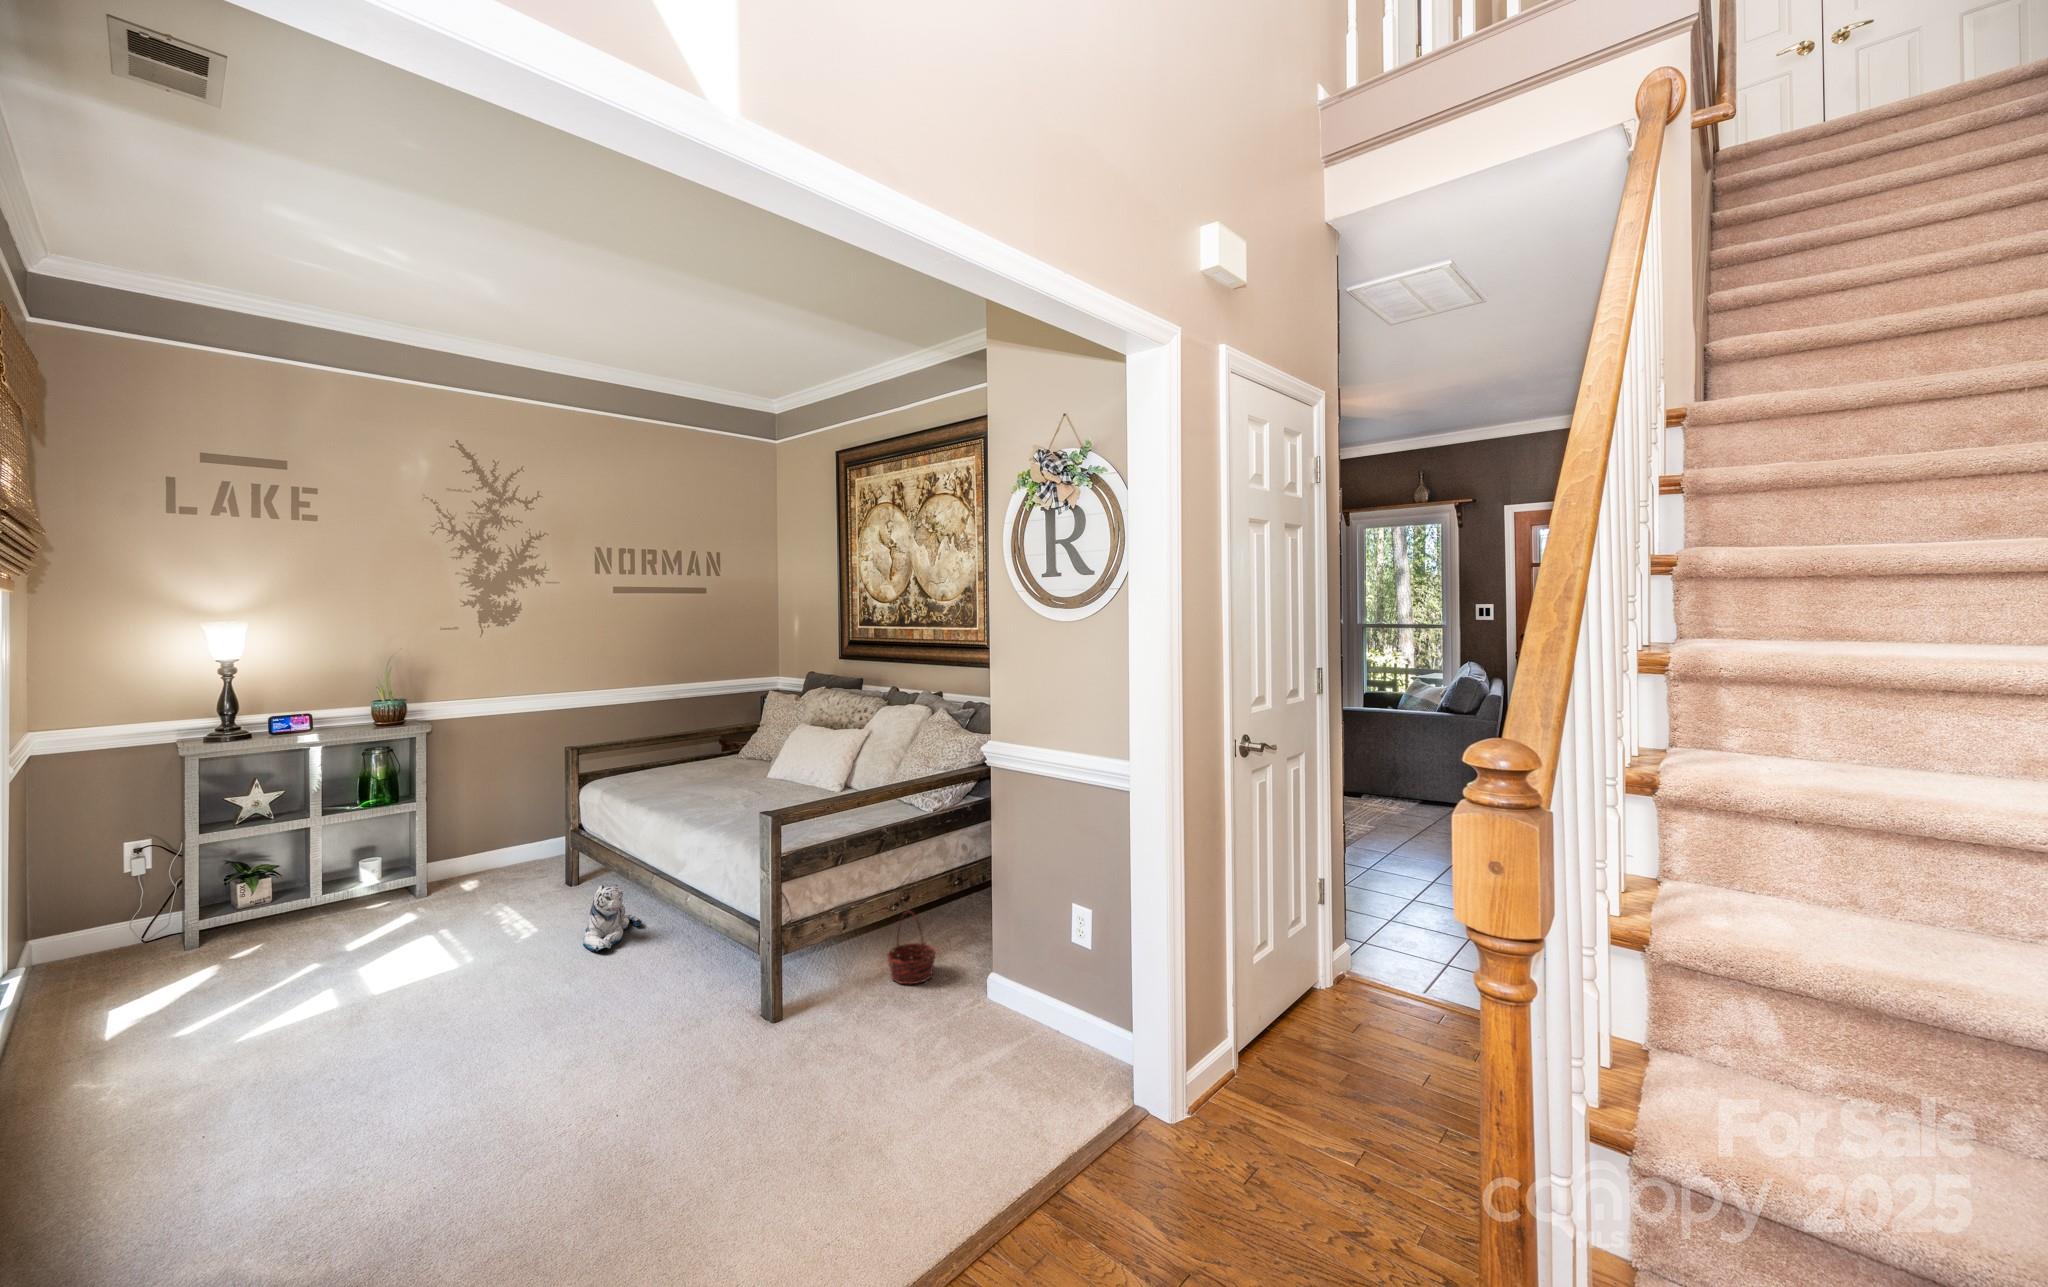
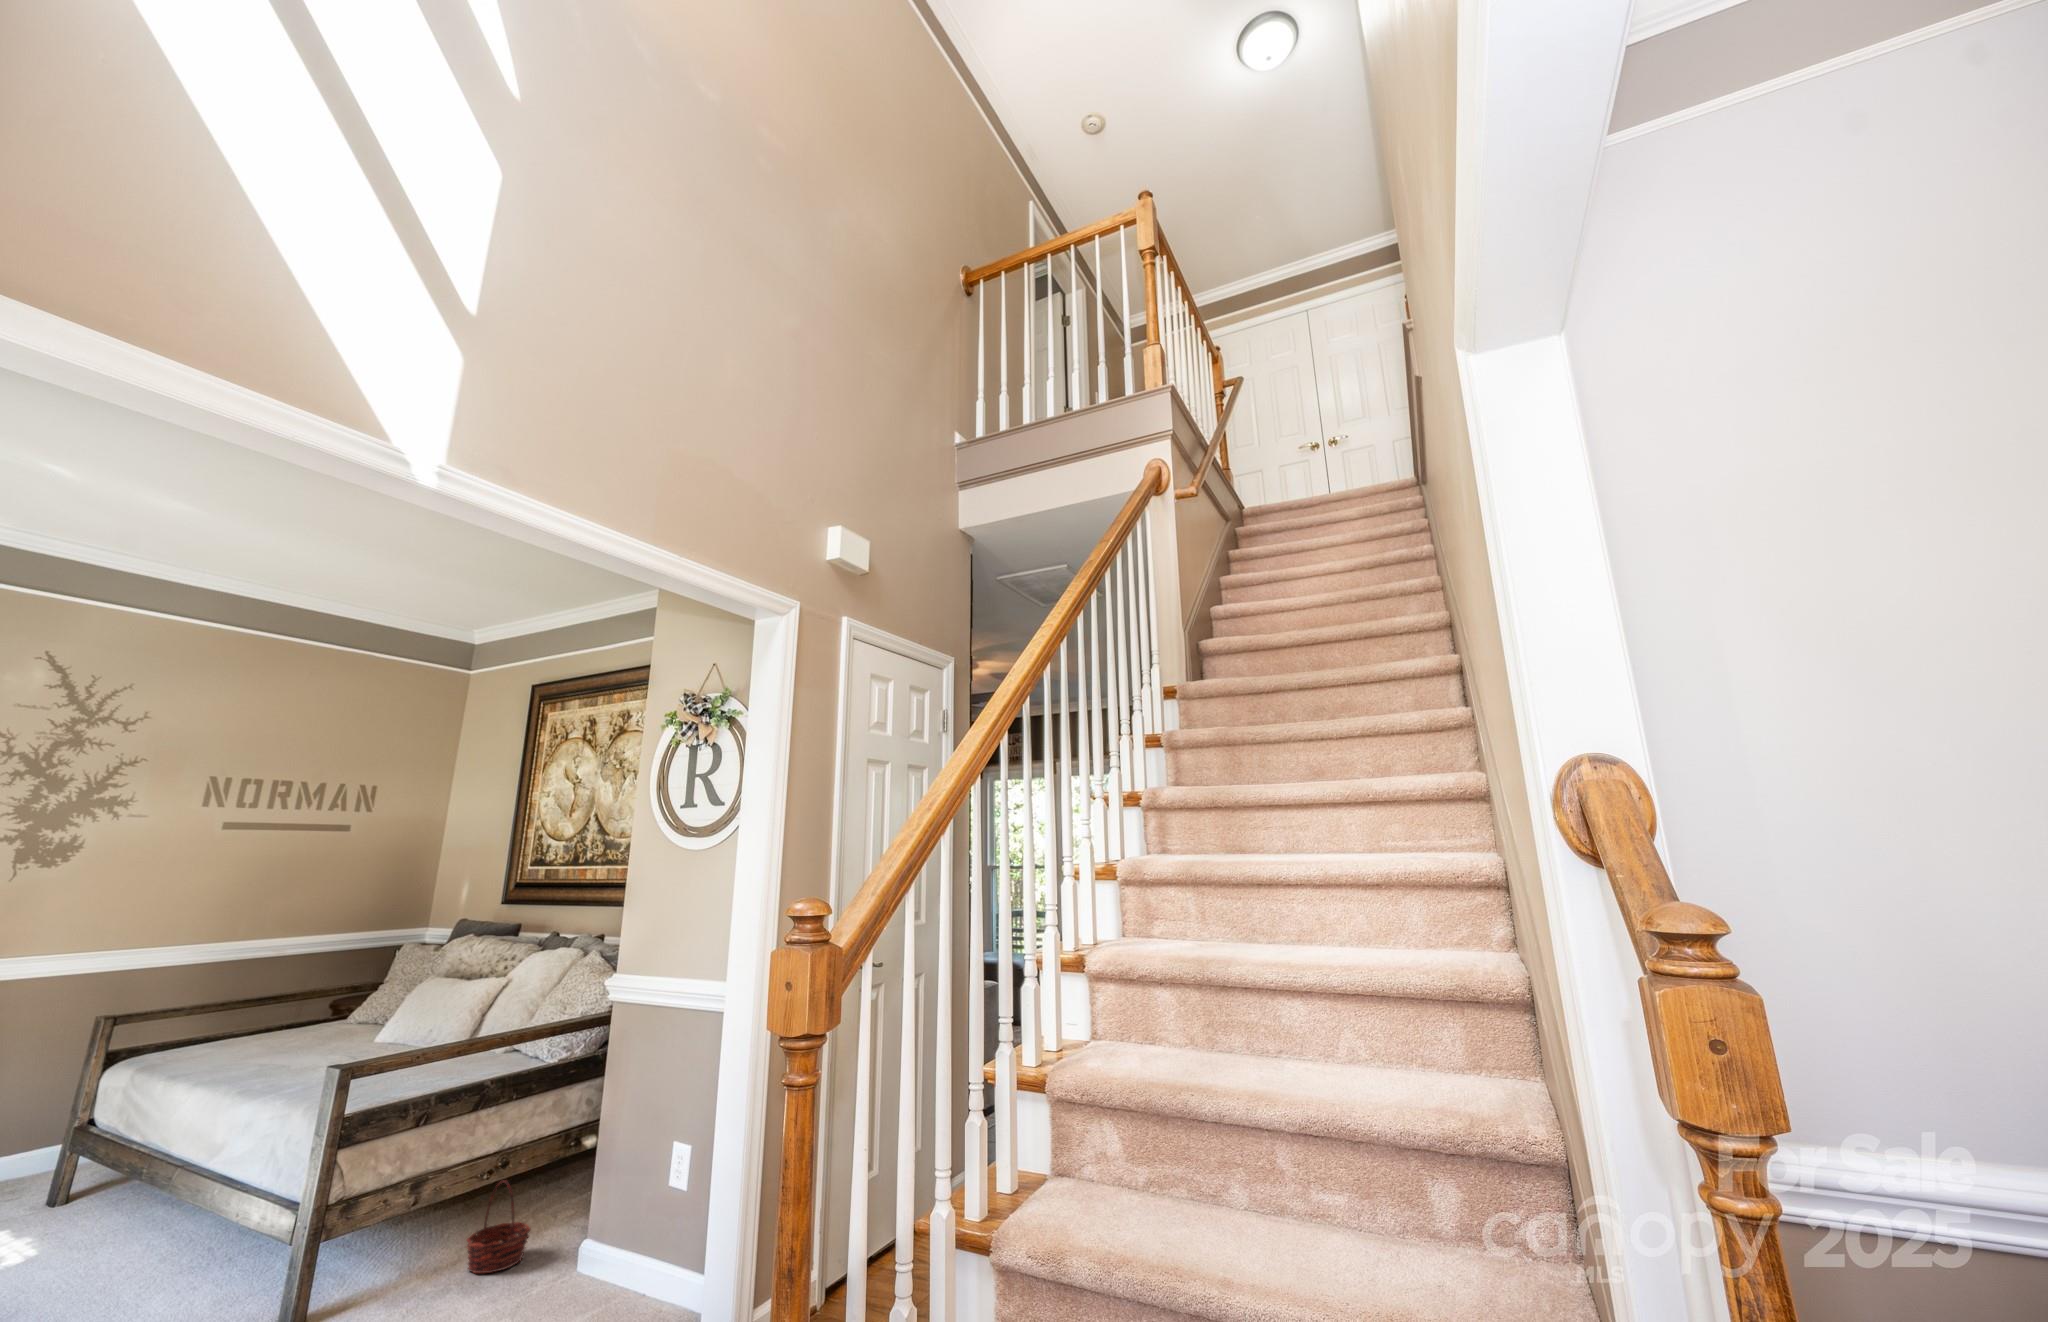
plush toy: present [583,885,642,952] -> none [40,1189,144,1283]

